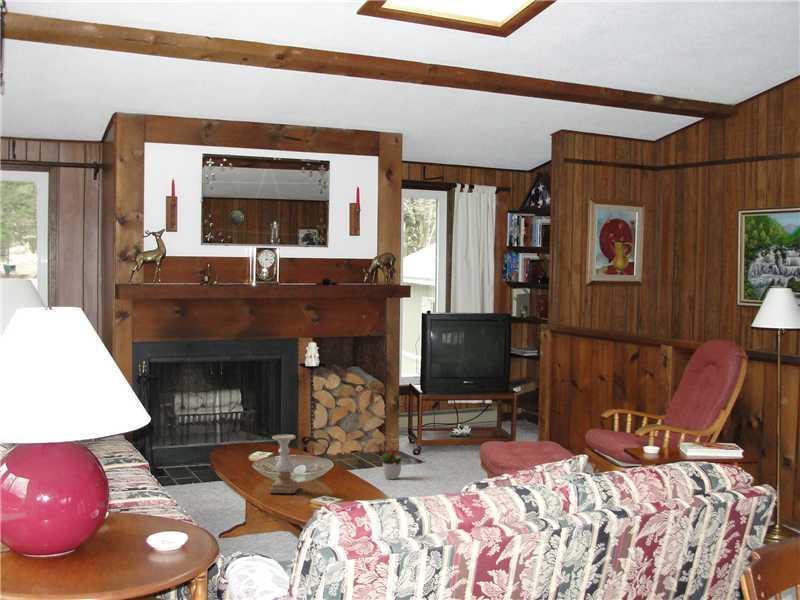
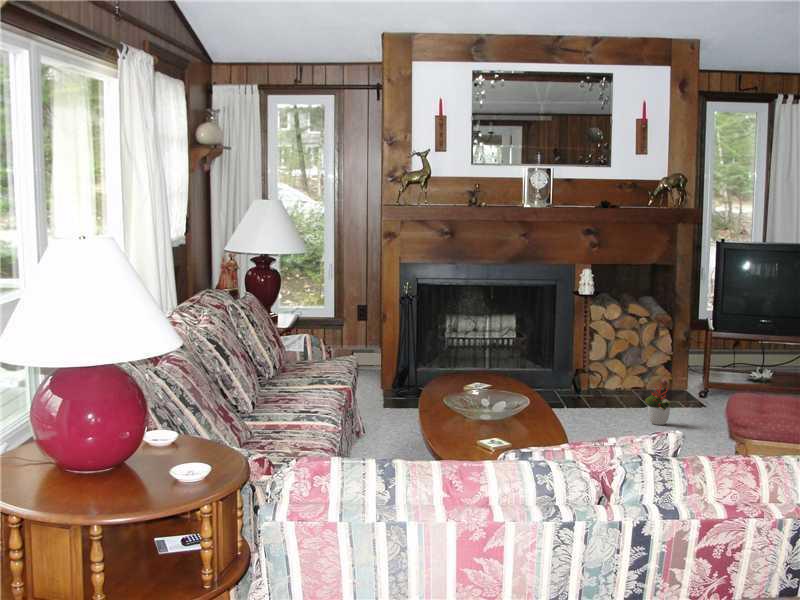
candle holder: present [270,434,299,493] -> none [449,371,483,433]

